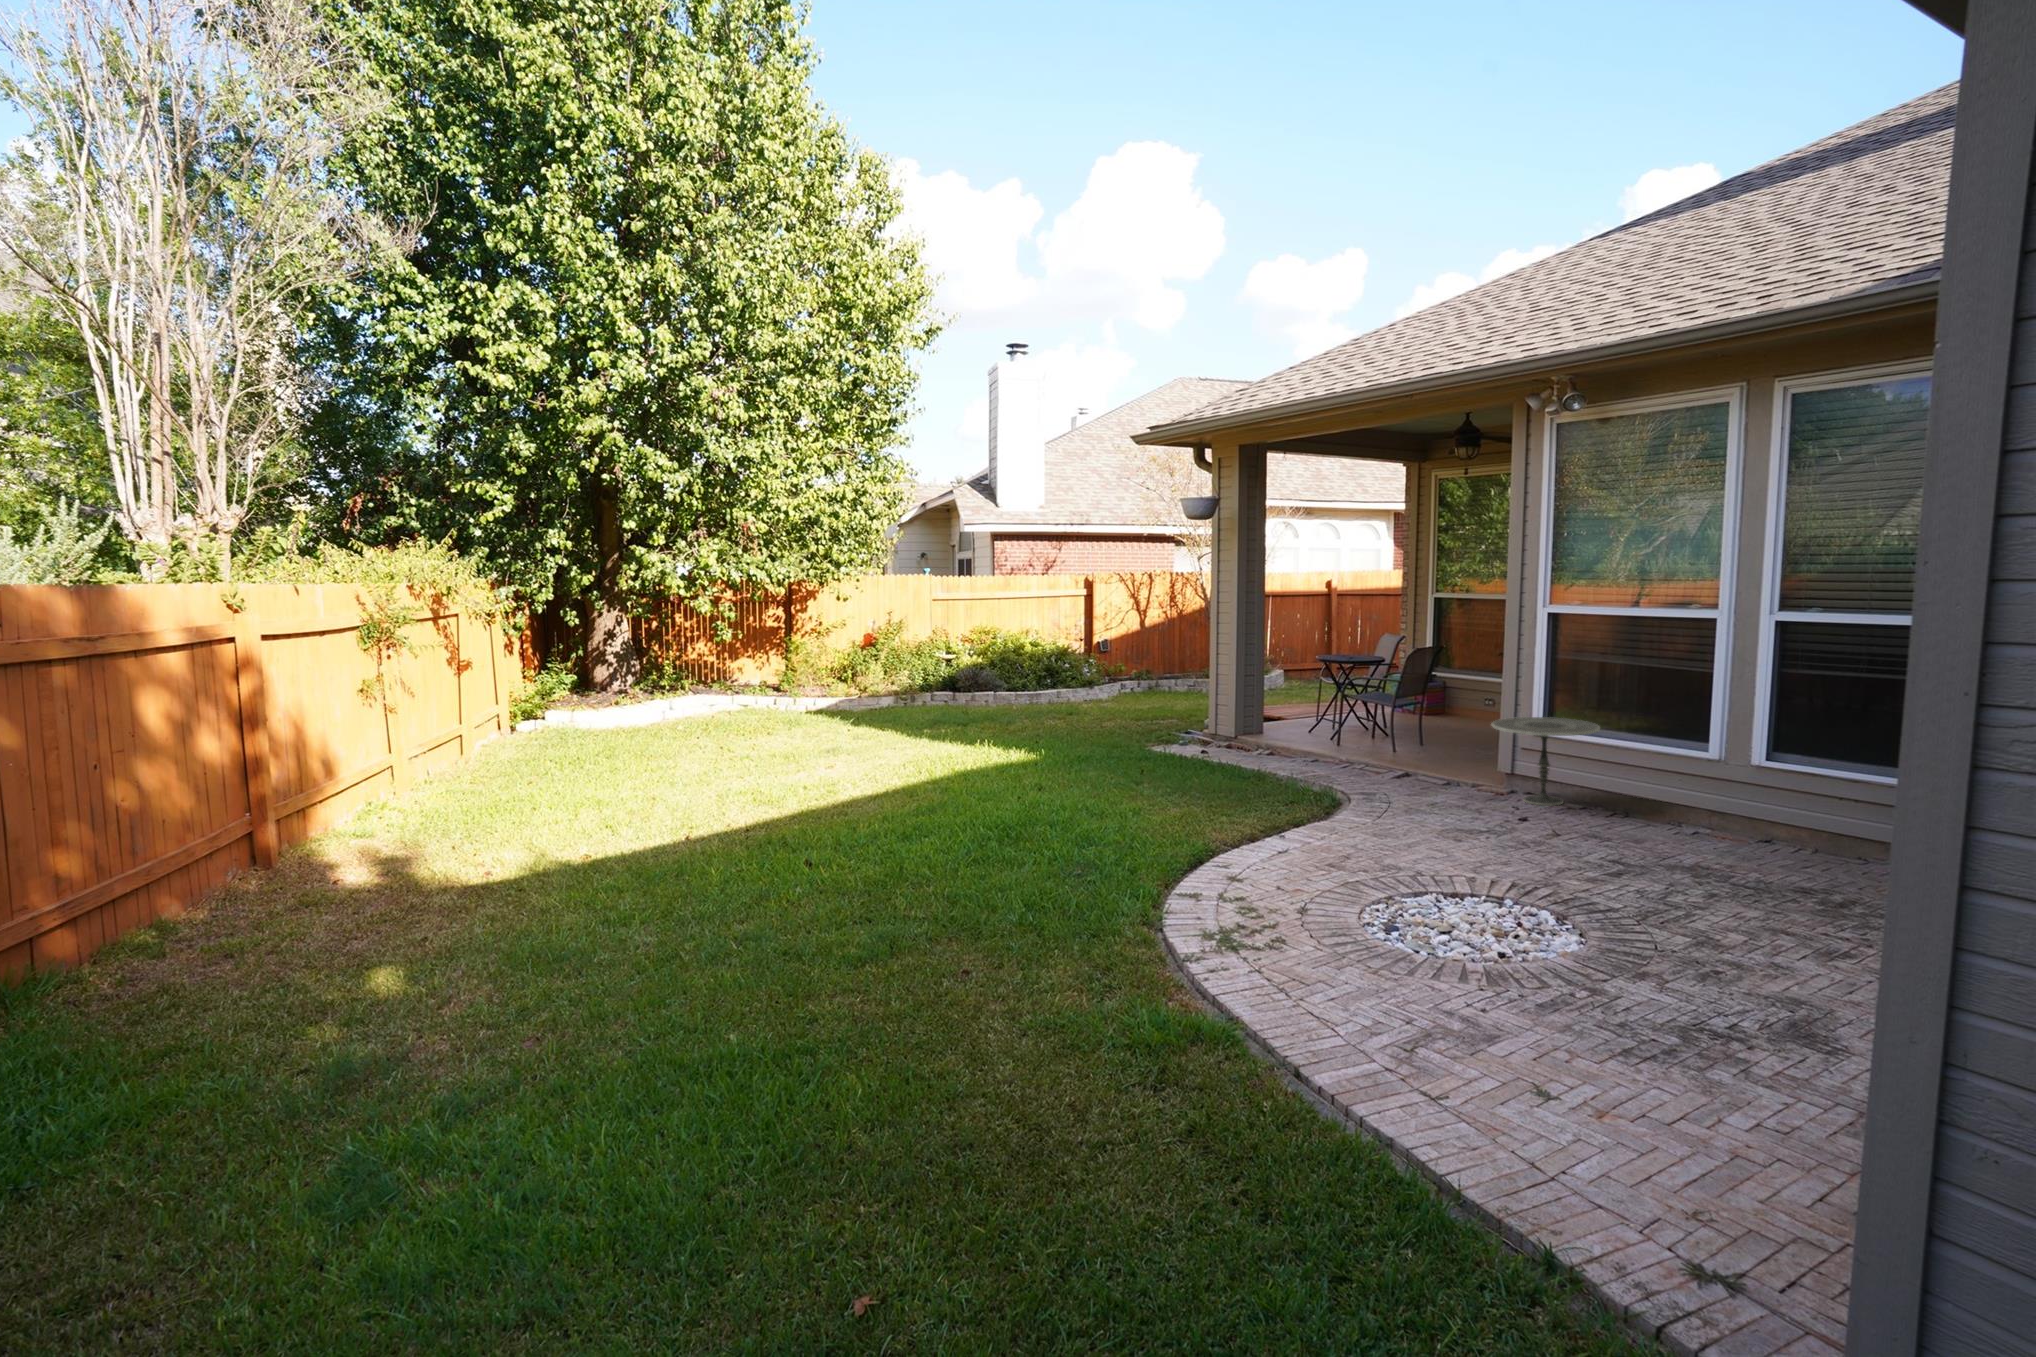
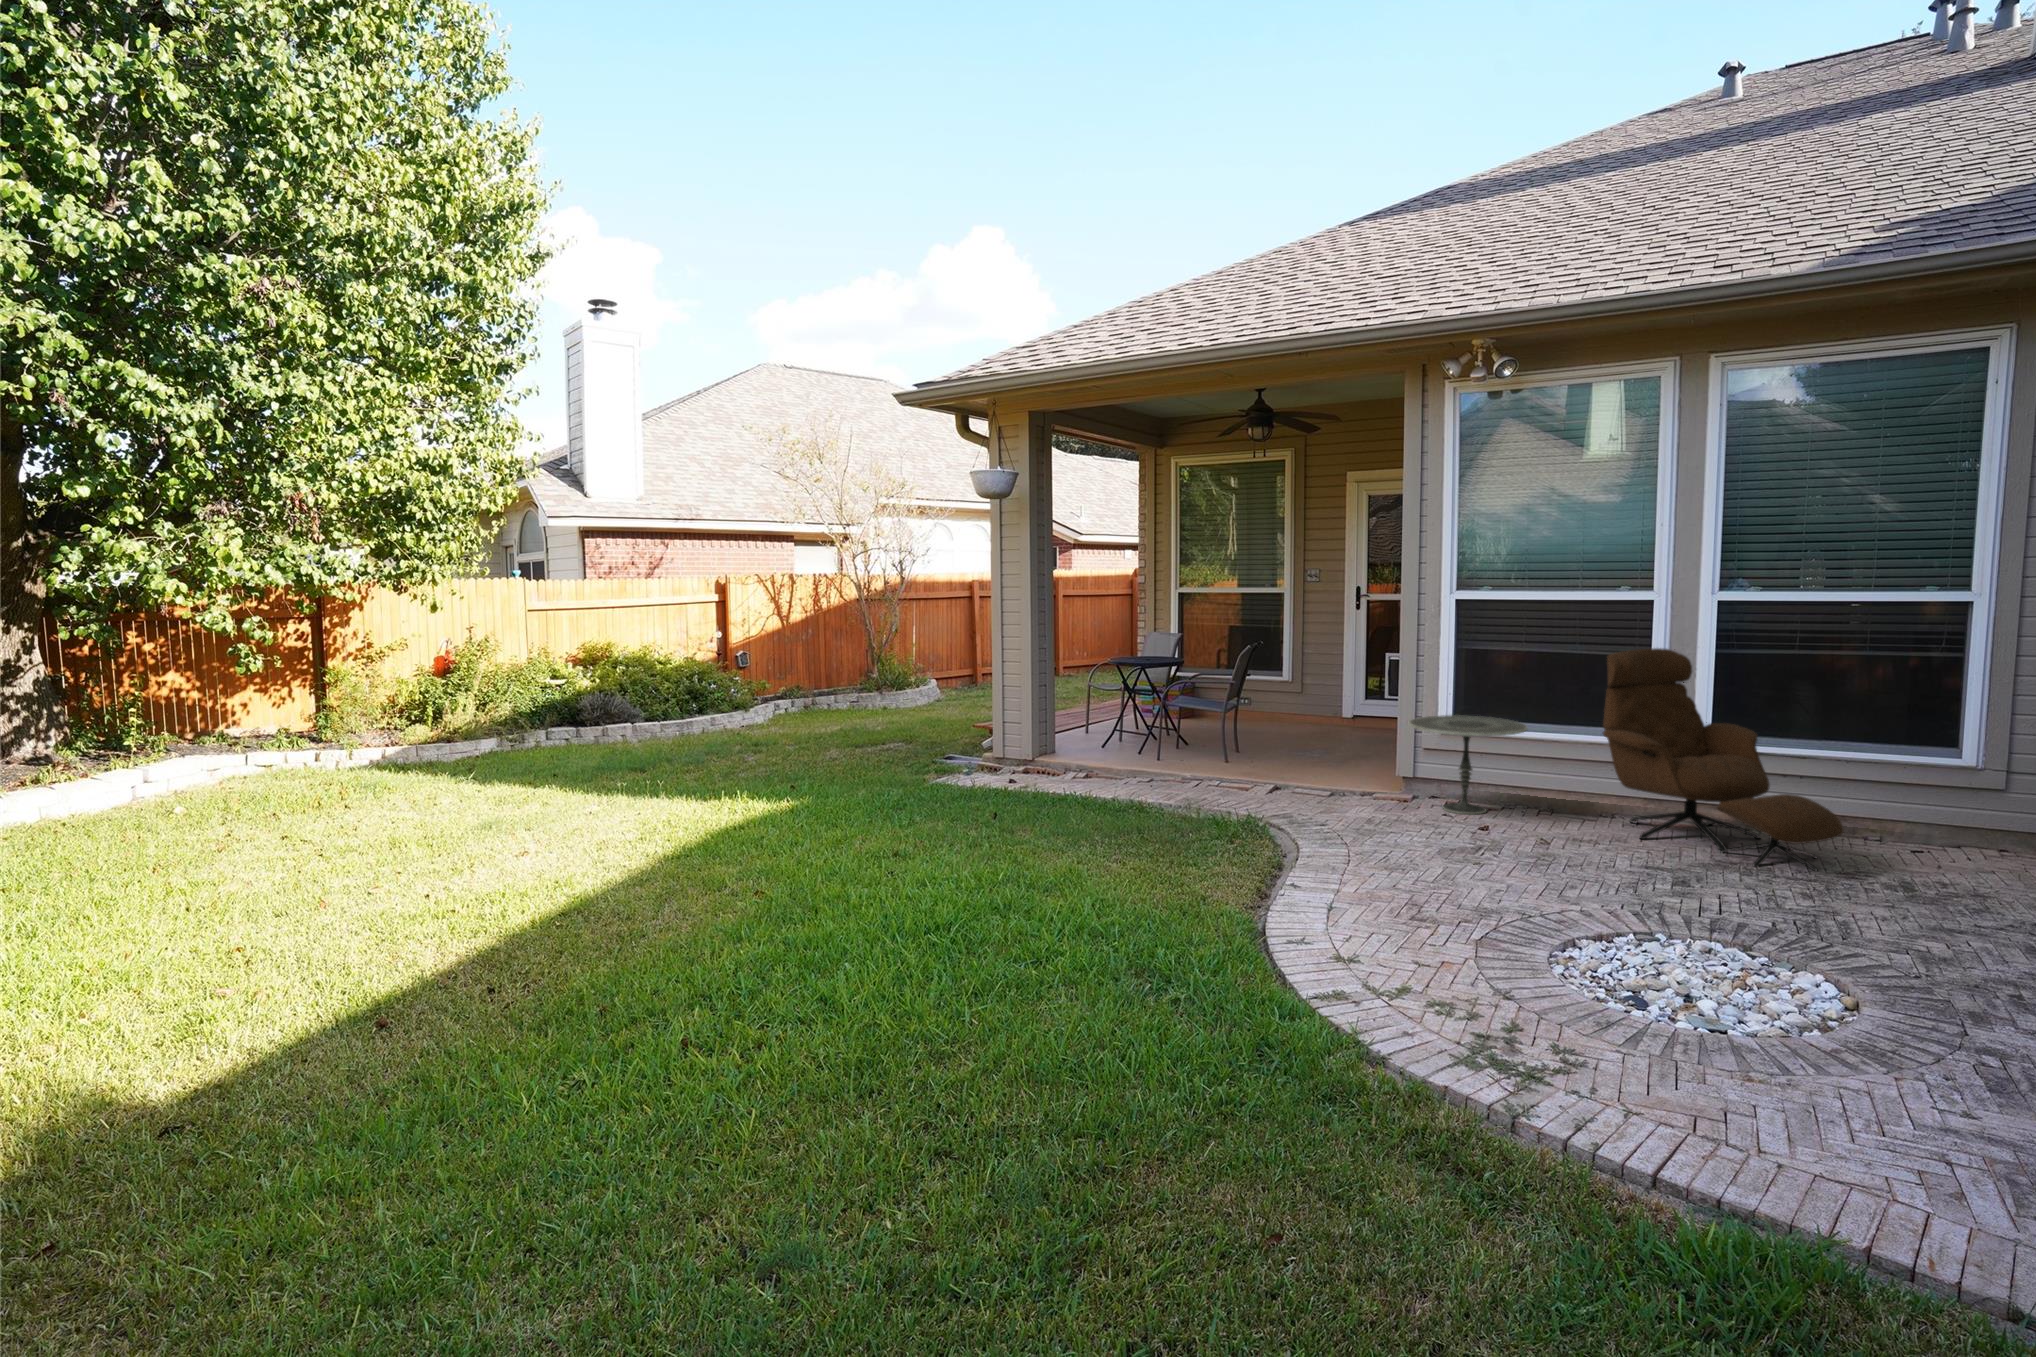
lounge chair: none [1642,664,1822,874] -> present [1603,648,1844,871]

